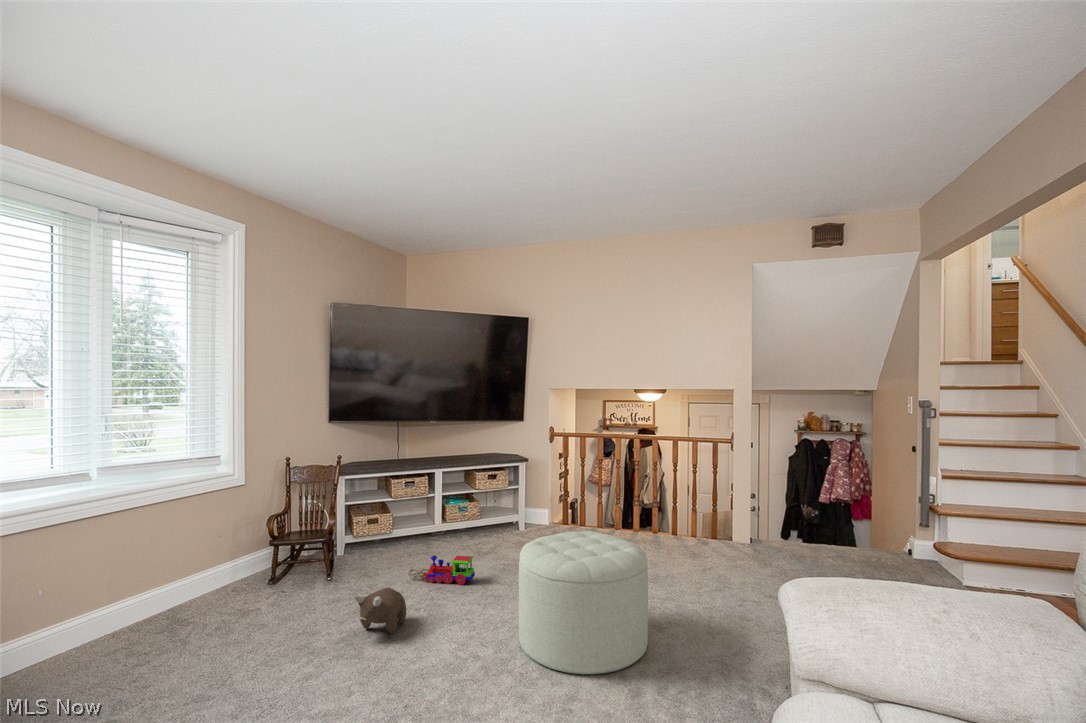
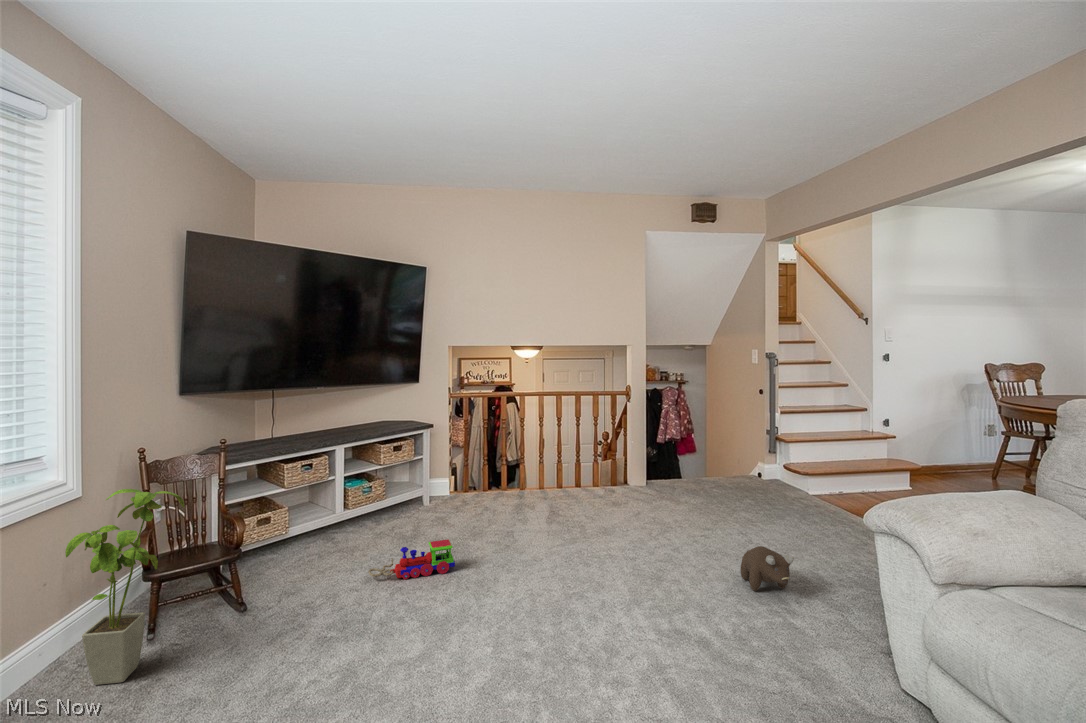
house plant: none [196,479,269,603] -> present [65,489,184,685]
ottoman: present [519,531,648,675] -> none [573,489,706,632]
plush toy: present [355,588,406,634] -> present [740,546,794,591]

